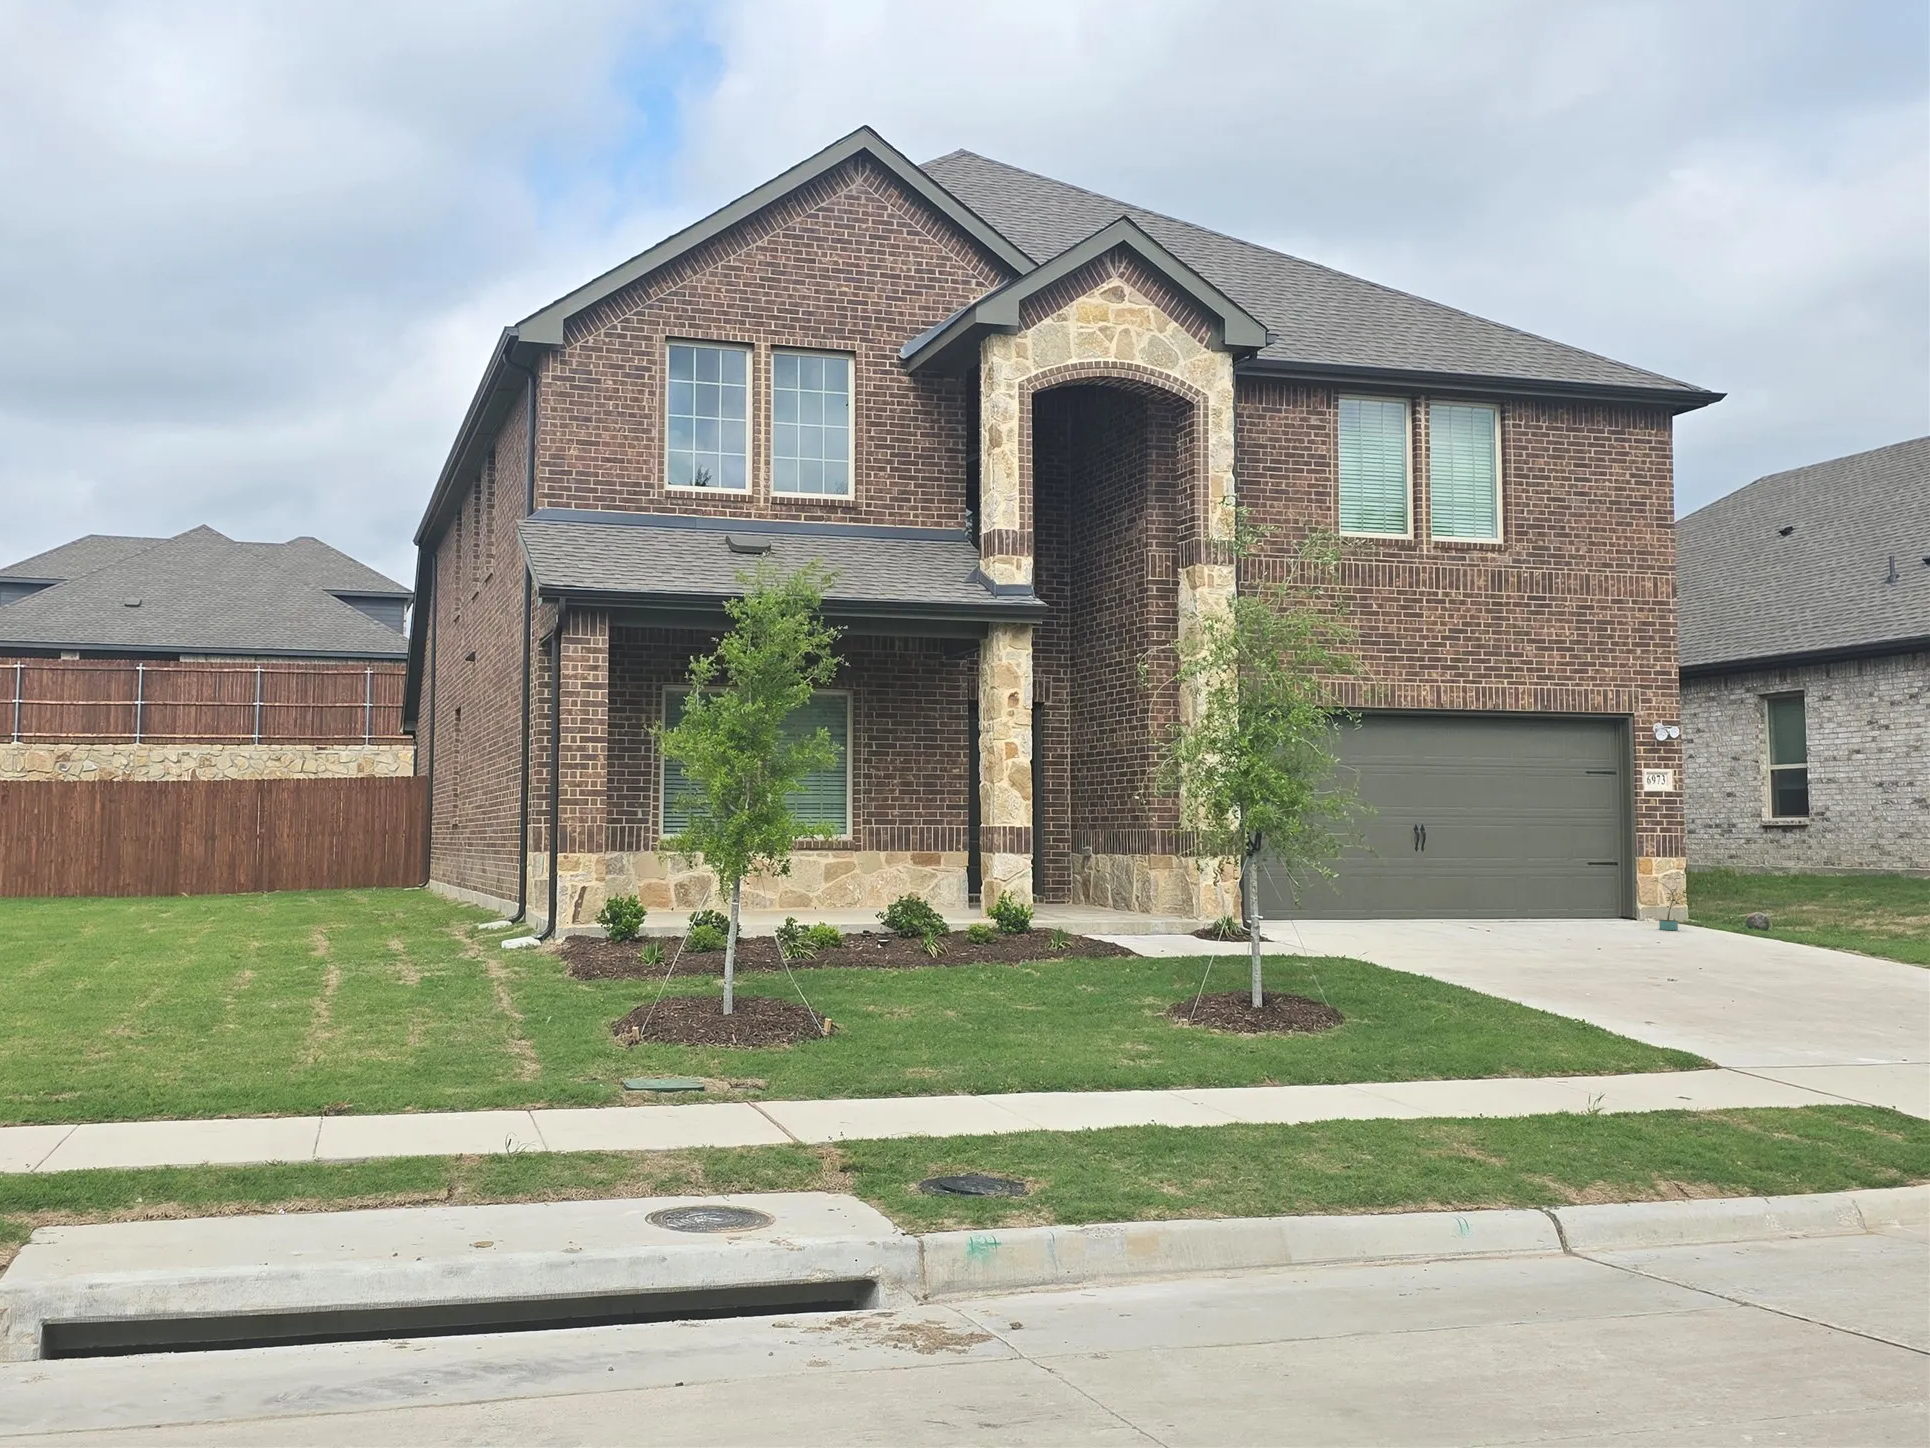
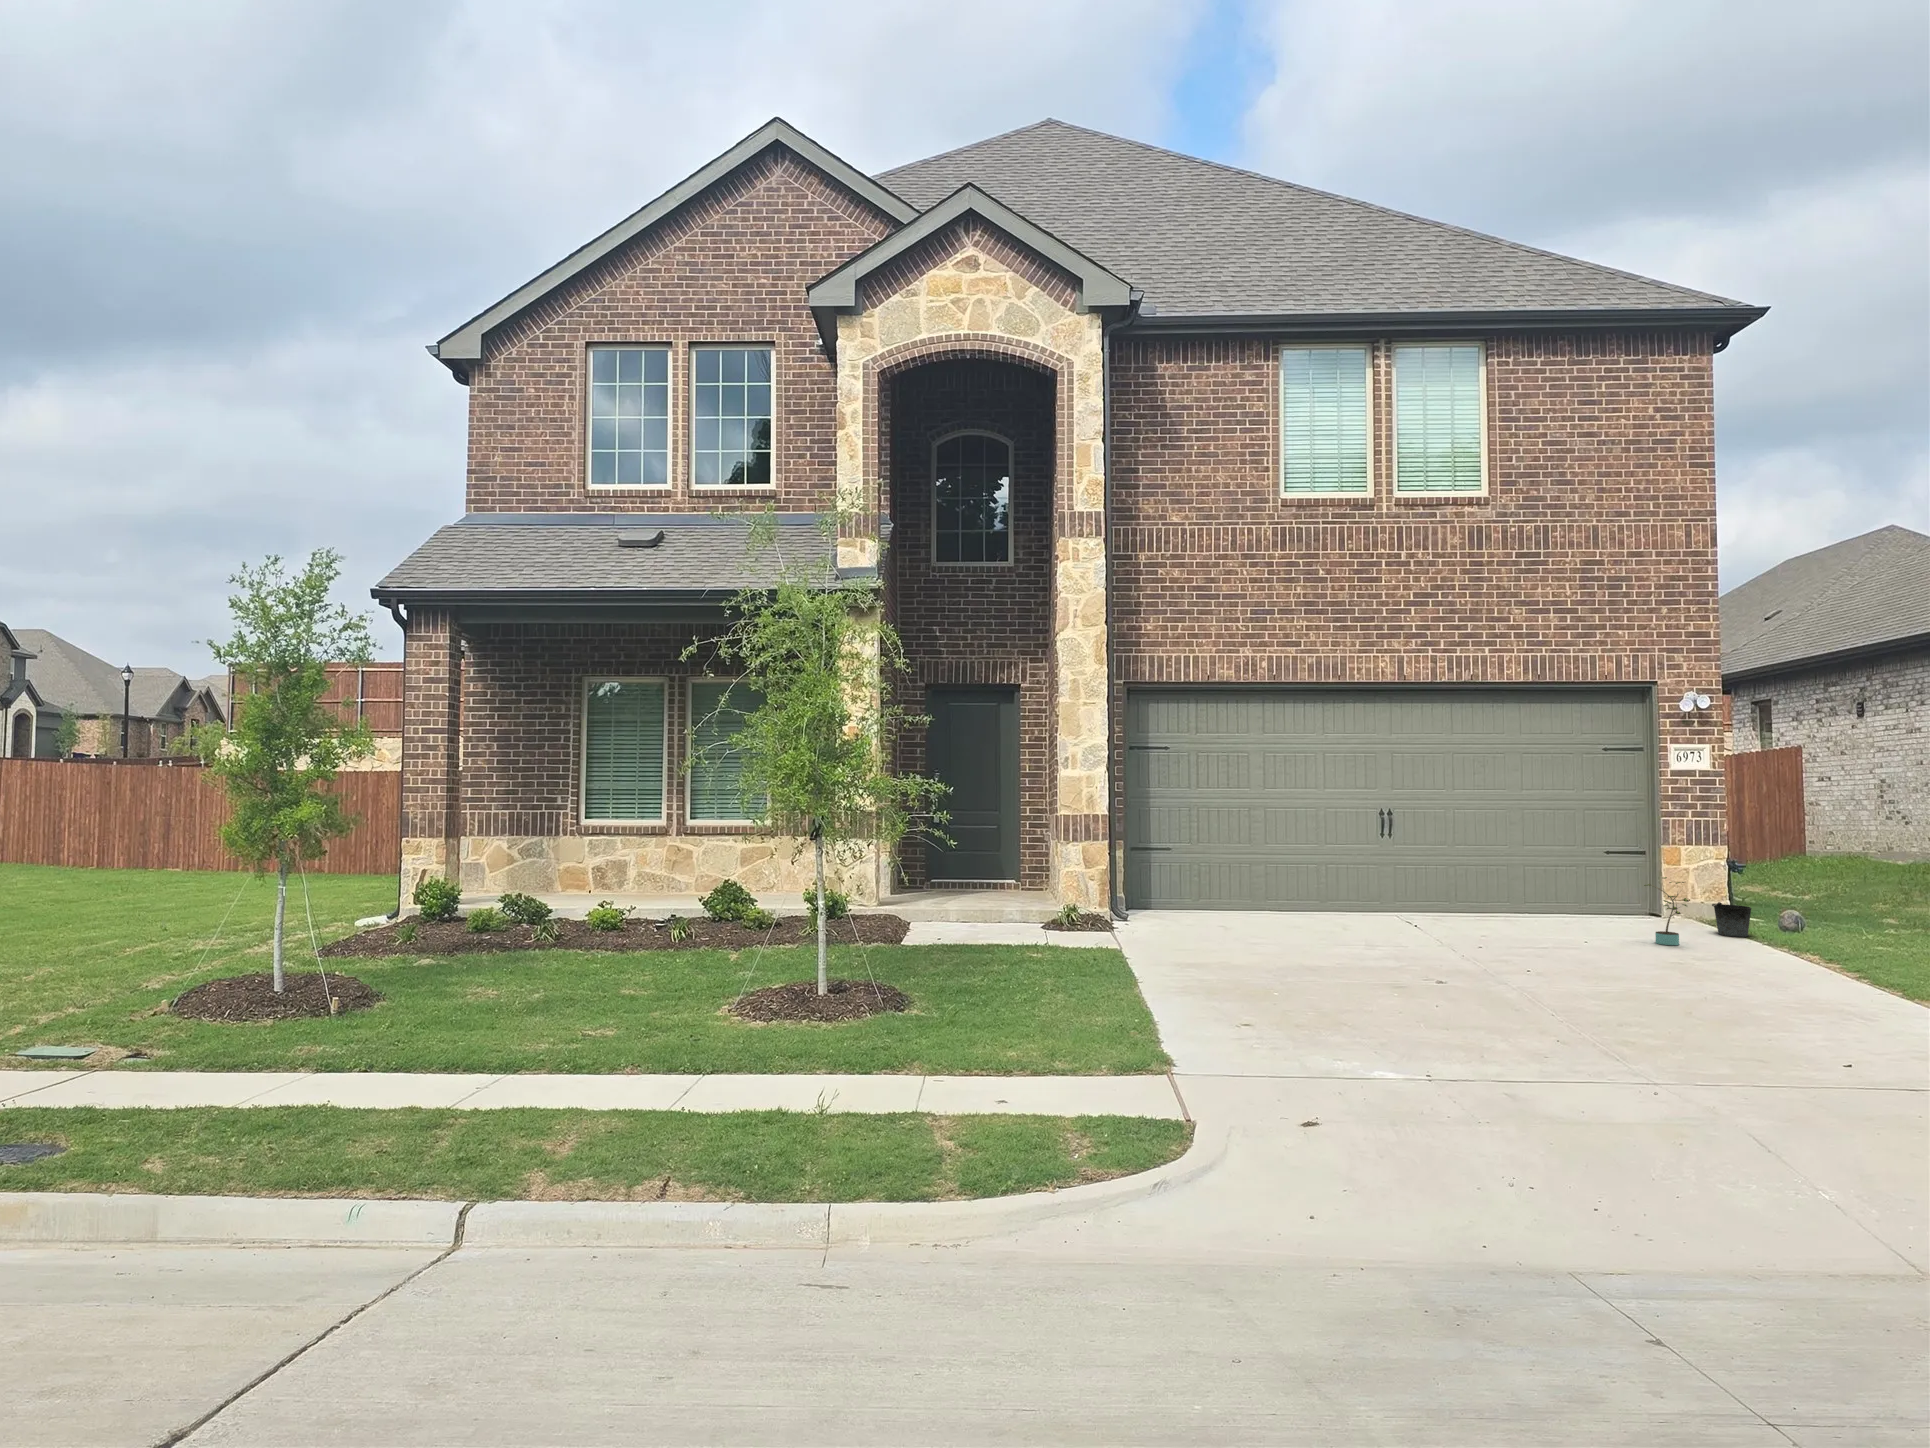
bucket: none [1691,898,1722,925] -> present [1712,902,1751,937]

